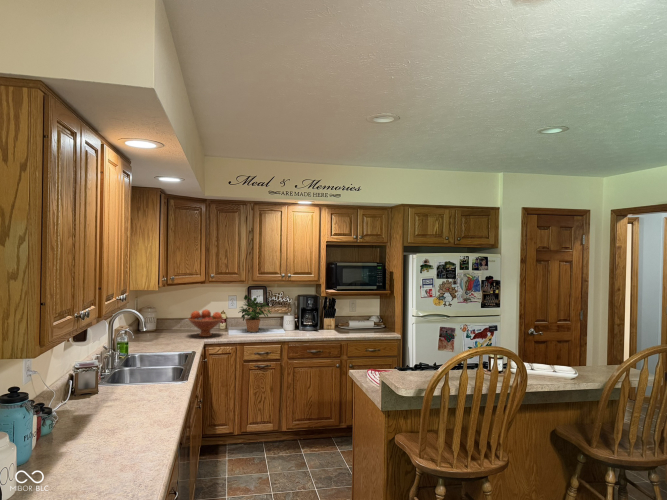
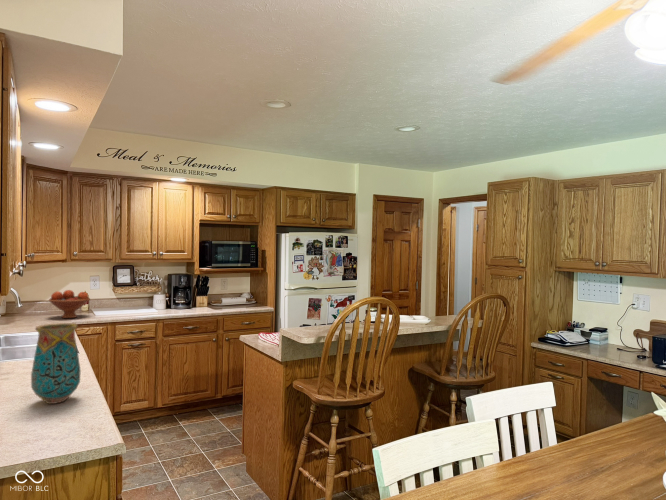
potted plant: present [238,295,271,332] -> none [103,273,142,312]
vase: none [111,358,158,442] -> present [31,323,80,404]

